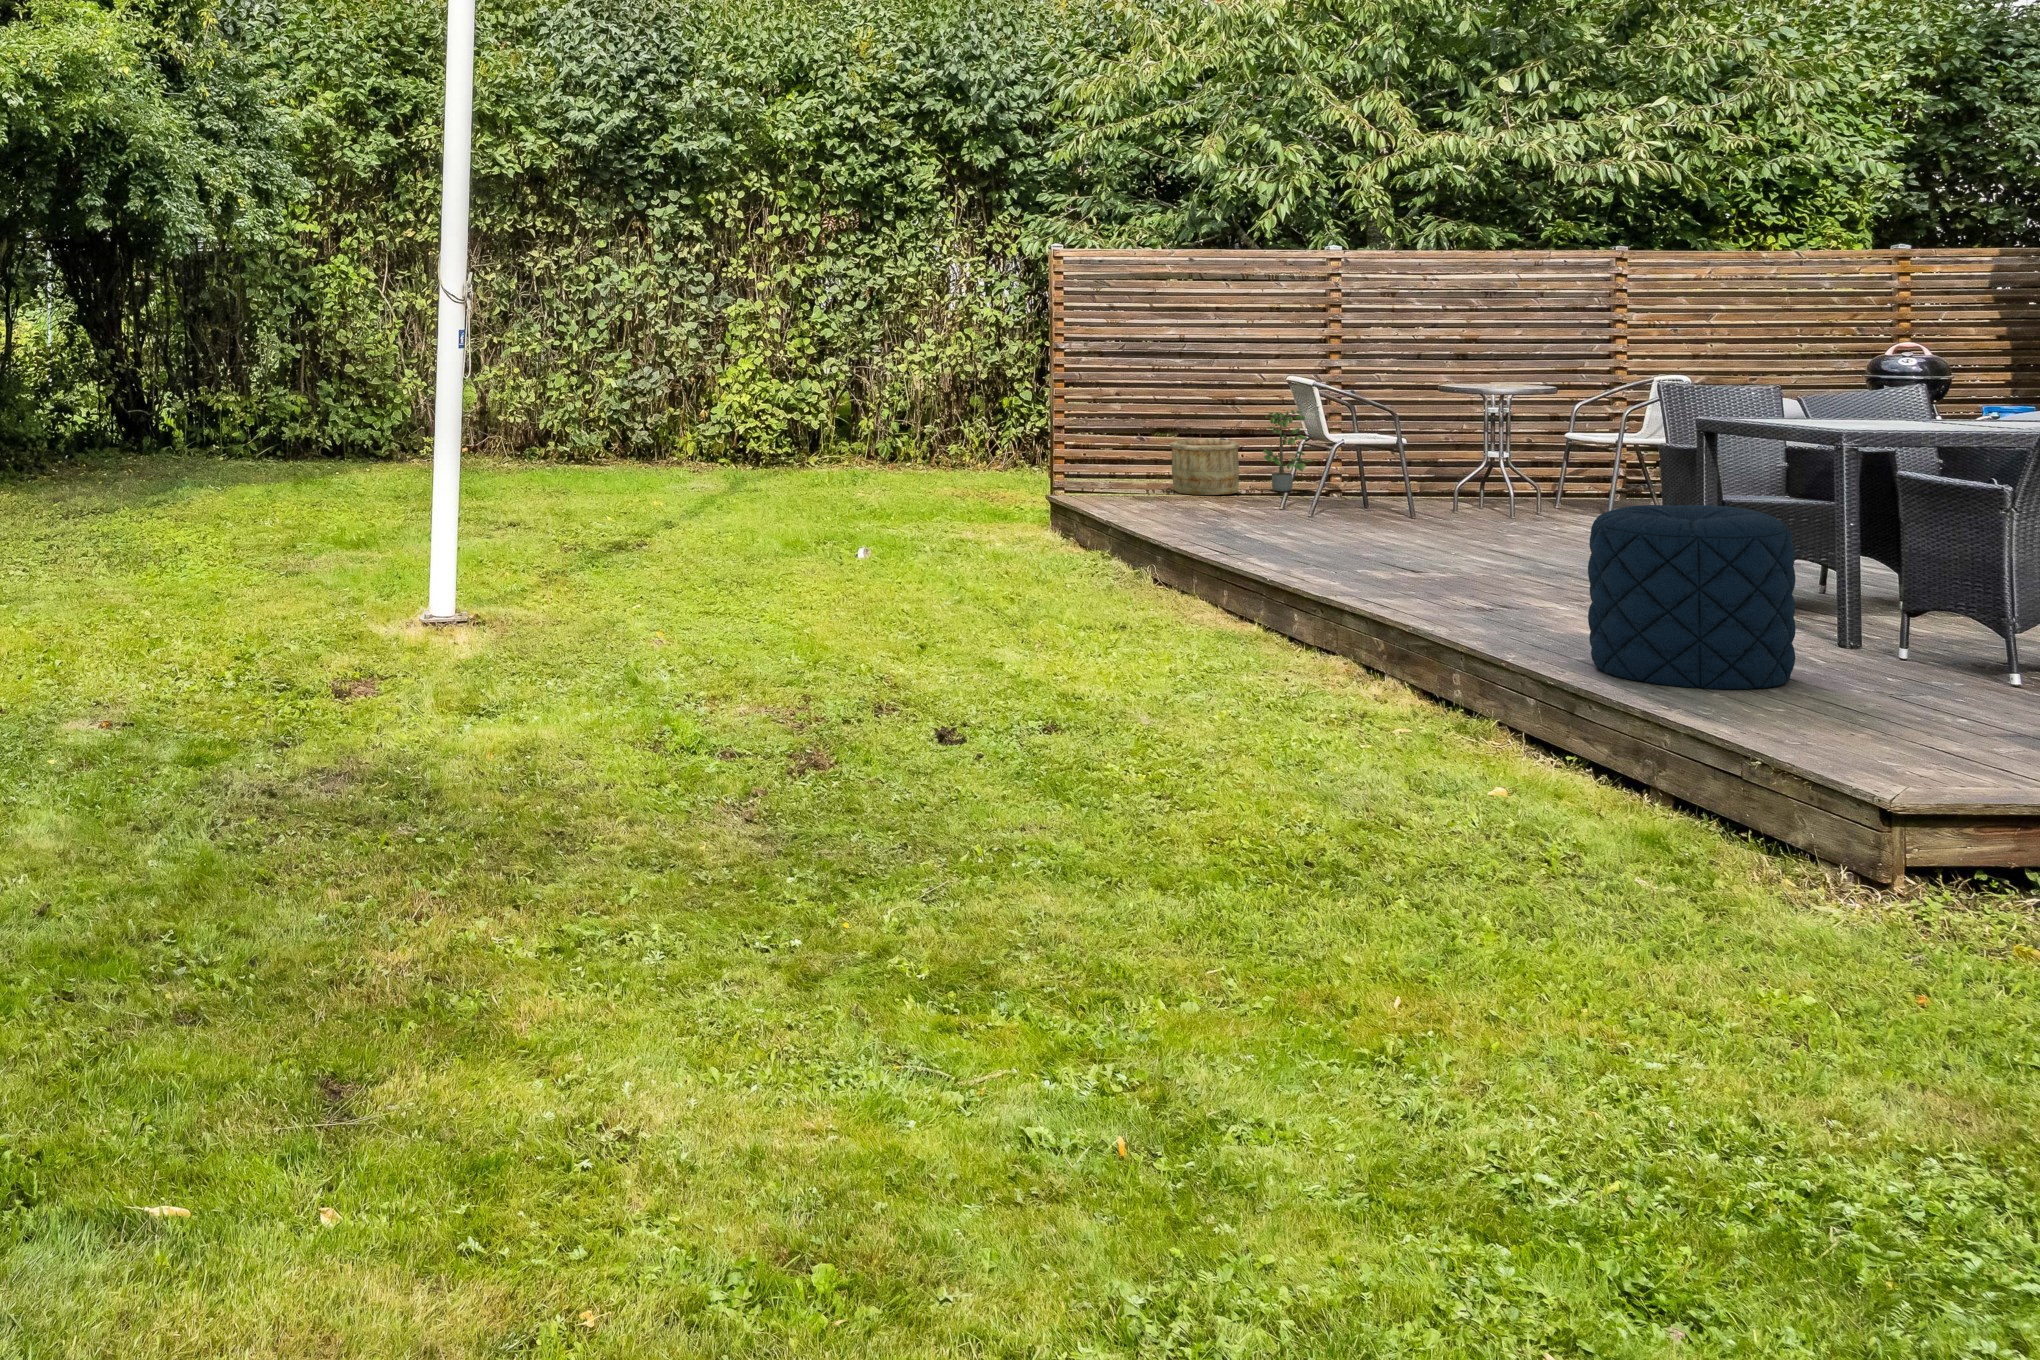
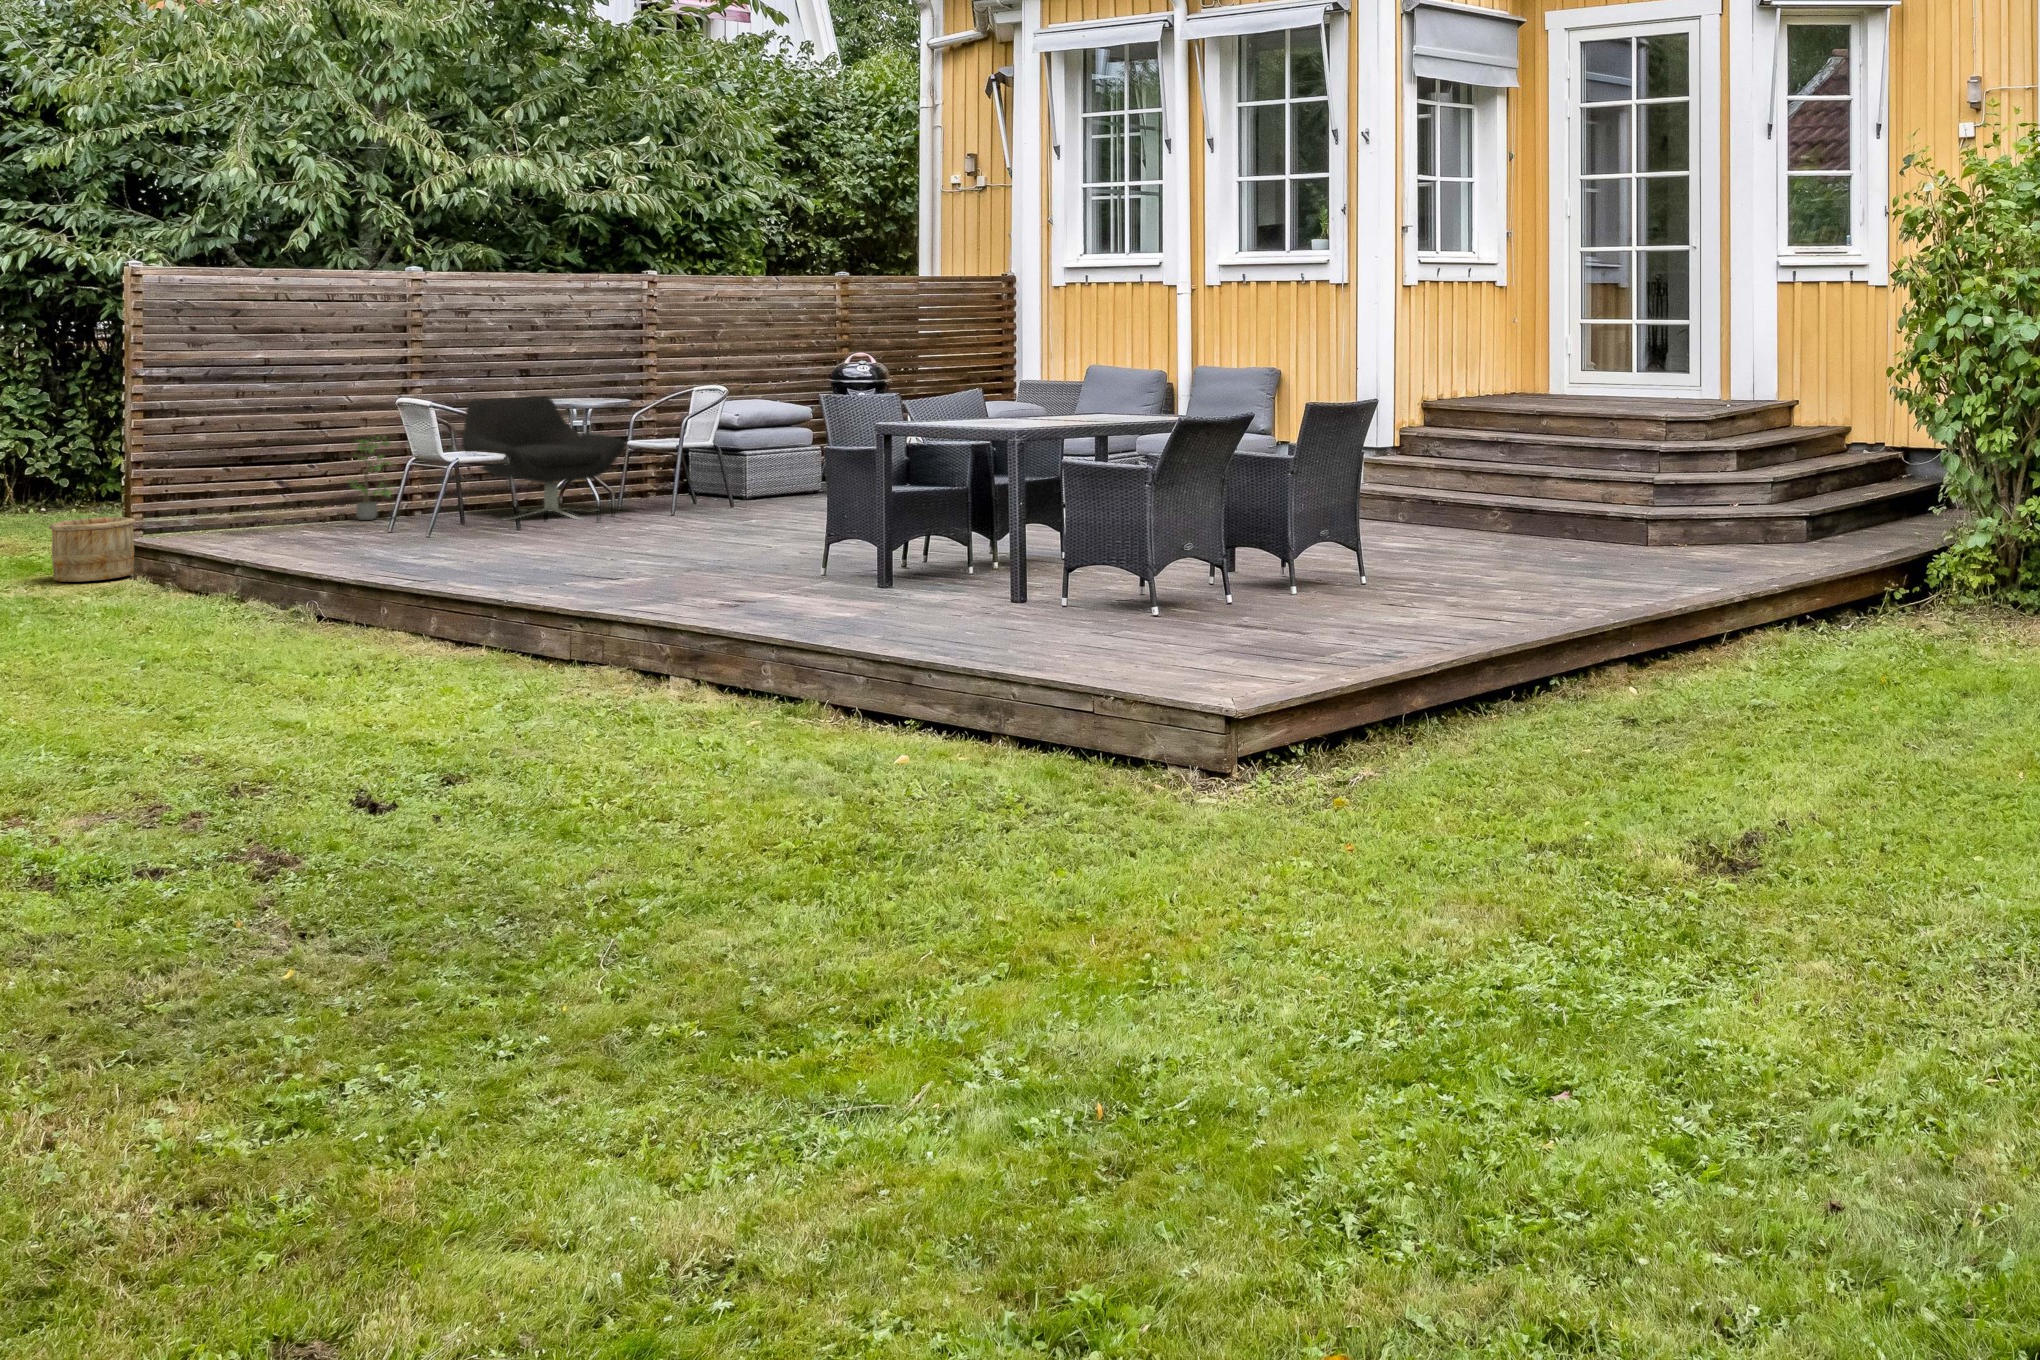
lounge chair: none [1379,377,1556,509] -> present [462,396,626,520]
wooden bucket: present [1169,439,1240,495] -> present [49,517,136,582]
pouf: present [1588,505,1796,689] -> none [895,498,1043,650]

